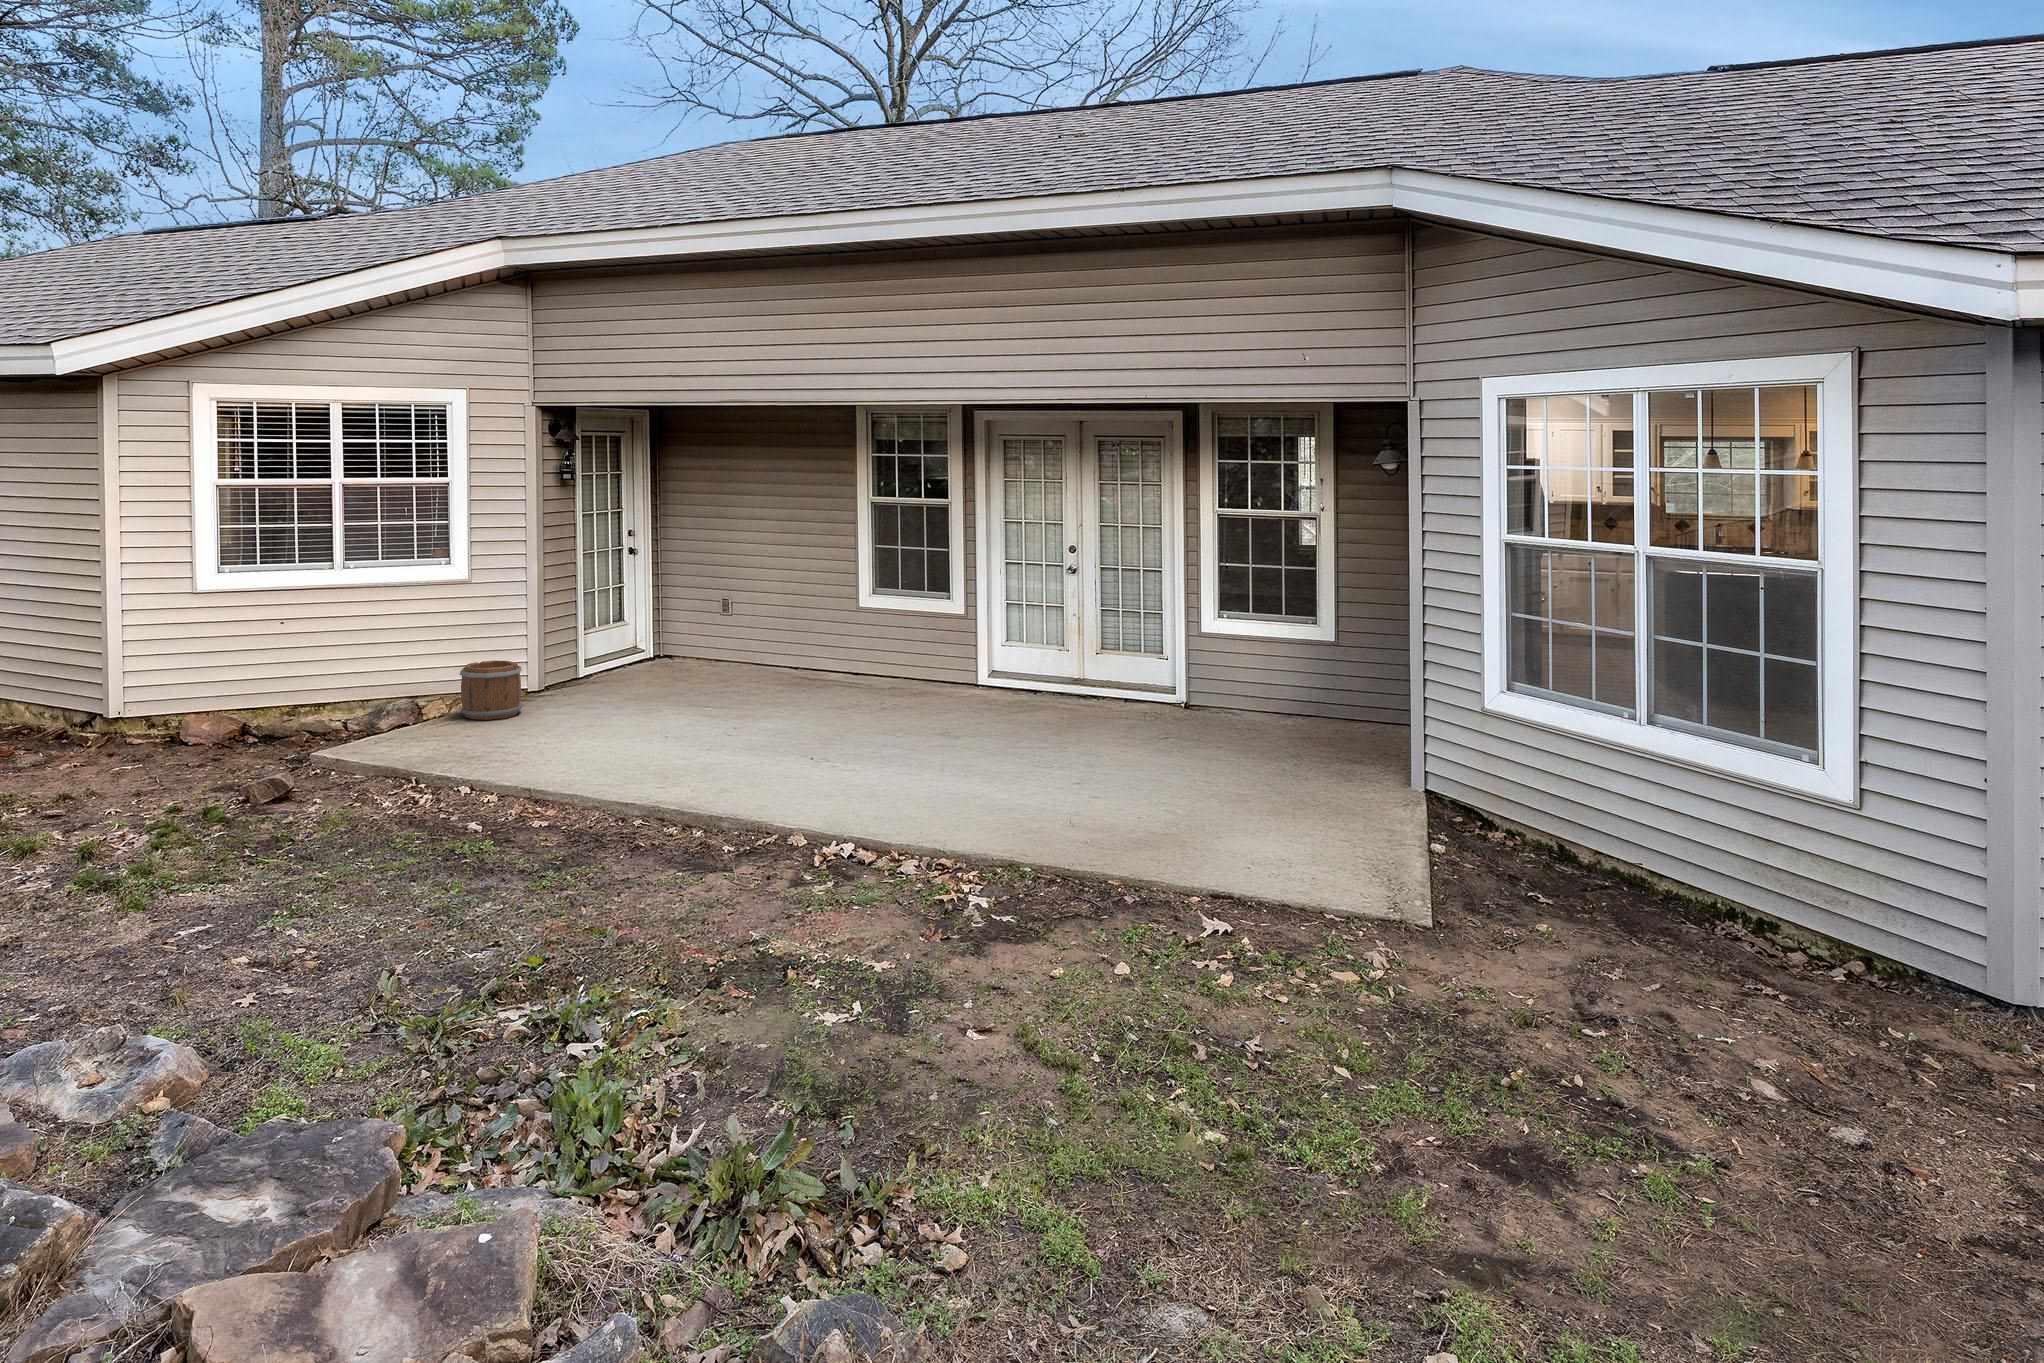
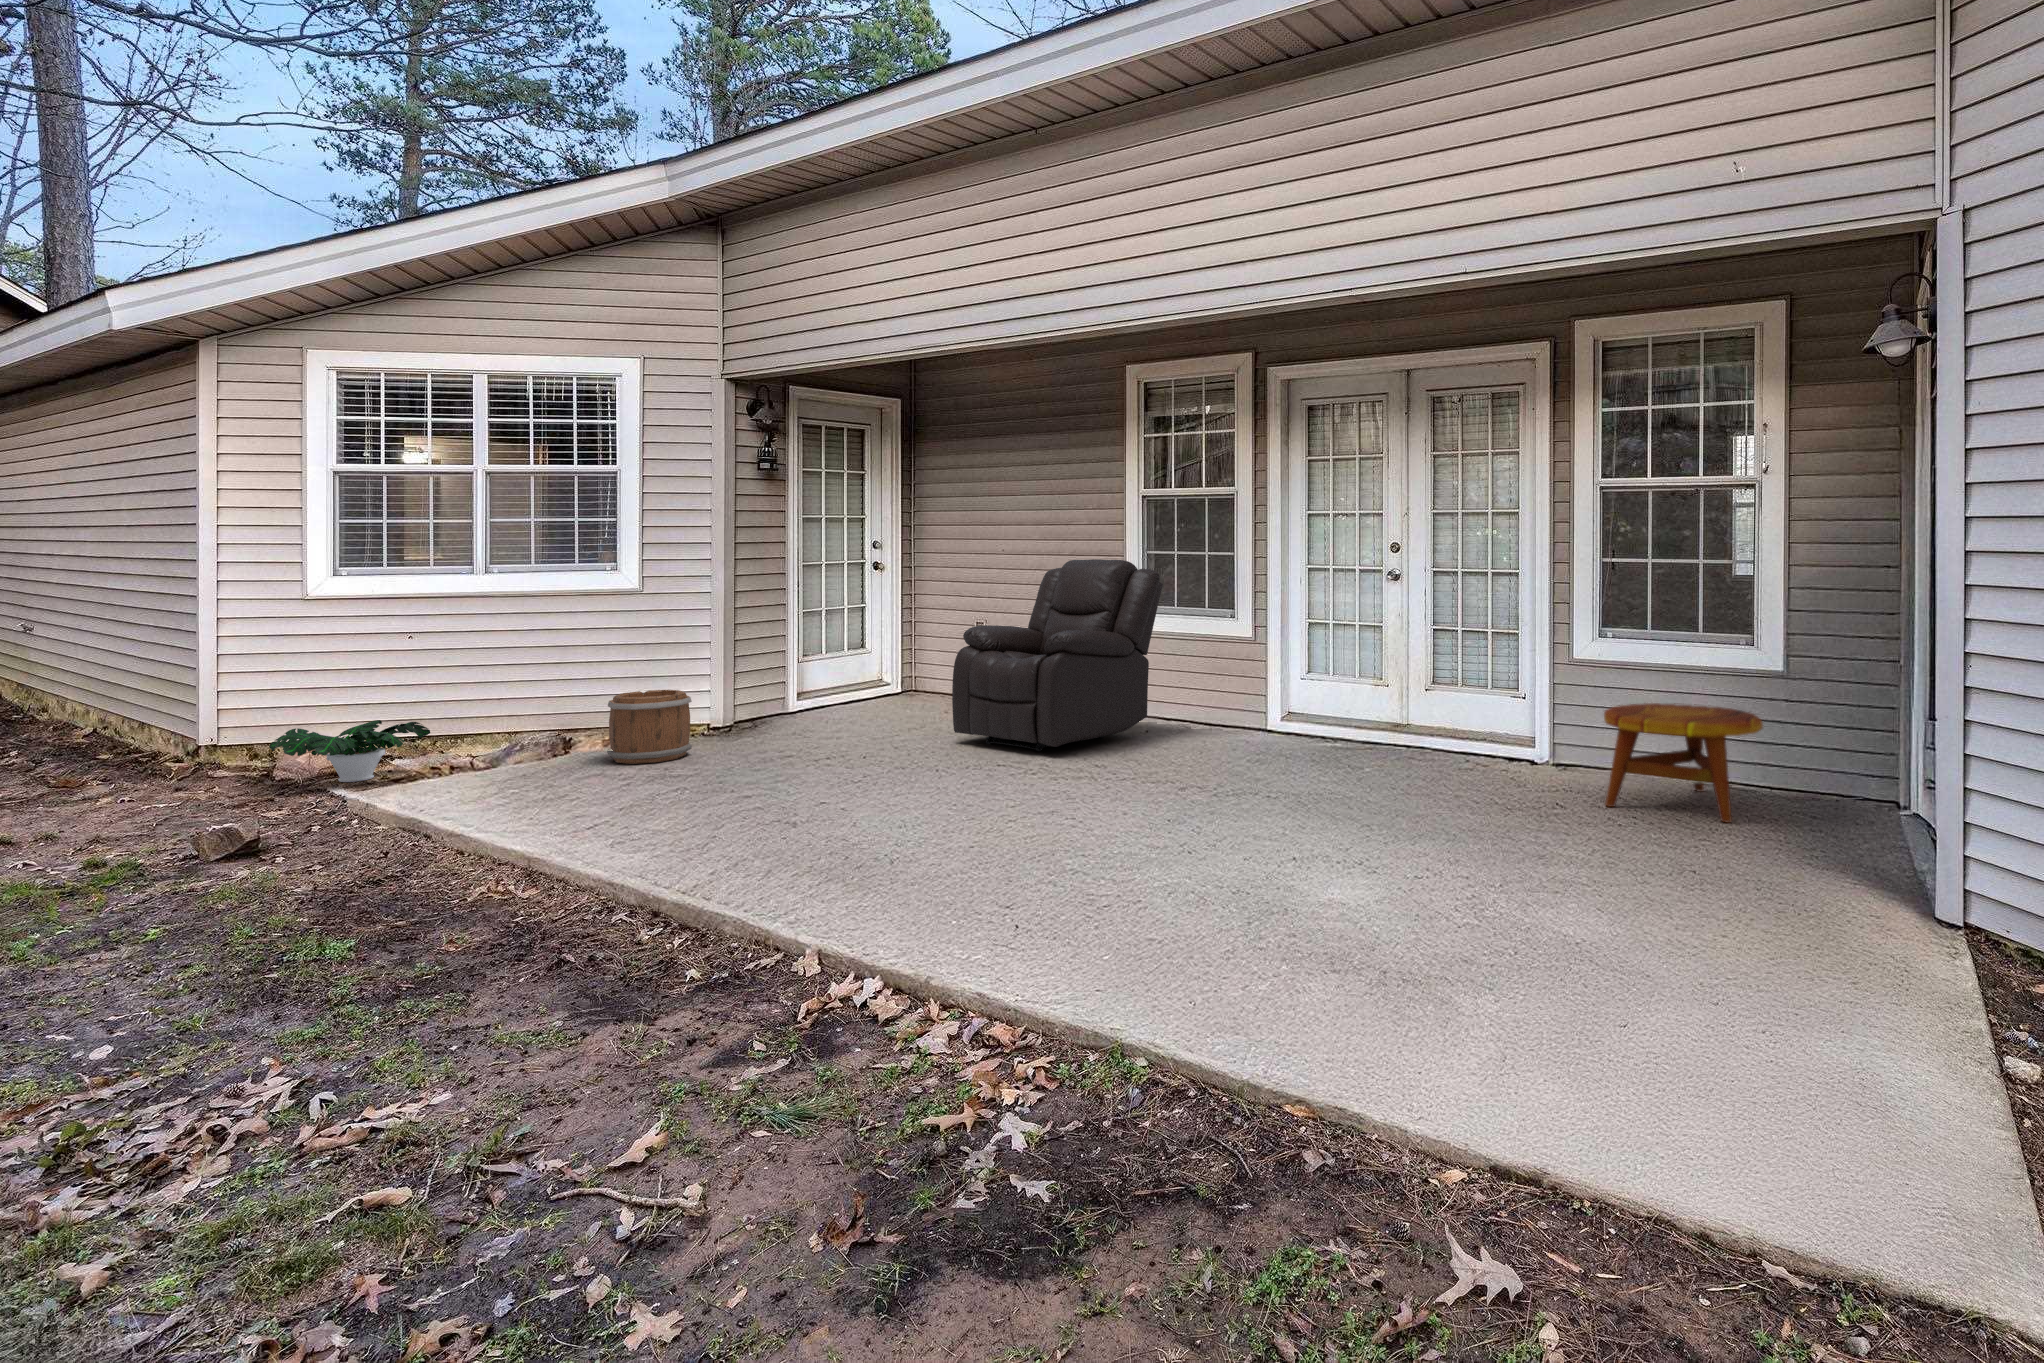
chair: none [724,551,882,703] -> present [952,559,1163,751]
side table: none [1224,664,1325,742] -> present [1604,703,1763,822]
potted plant: none [213,690,322,739] -> present [269,720,430,782]

